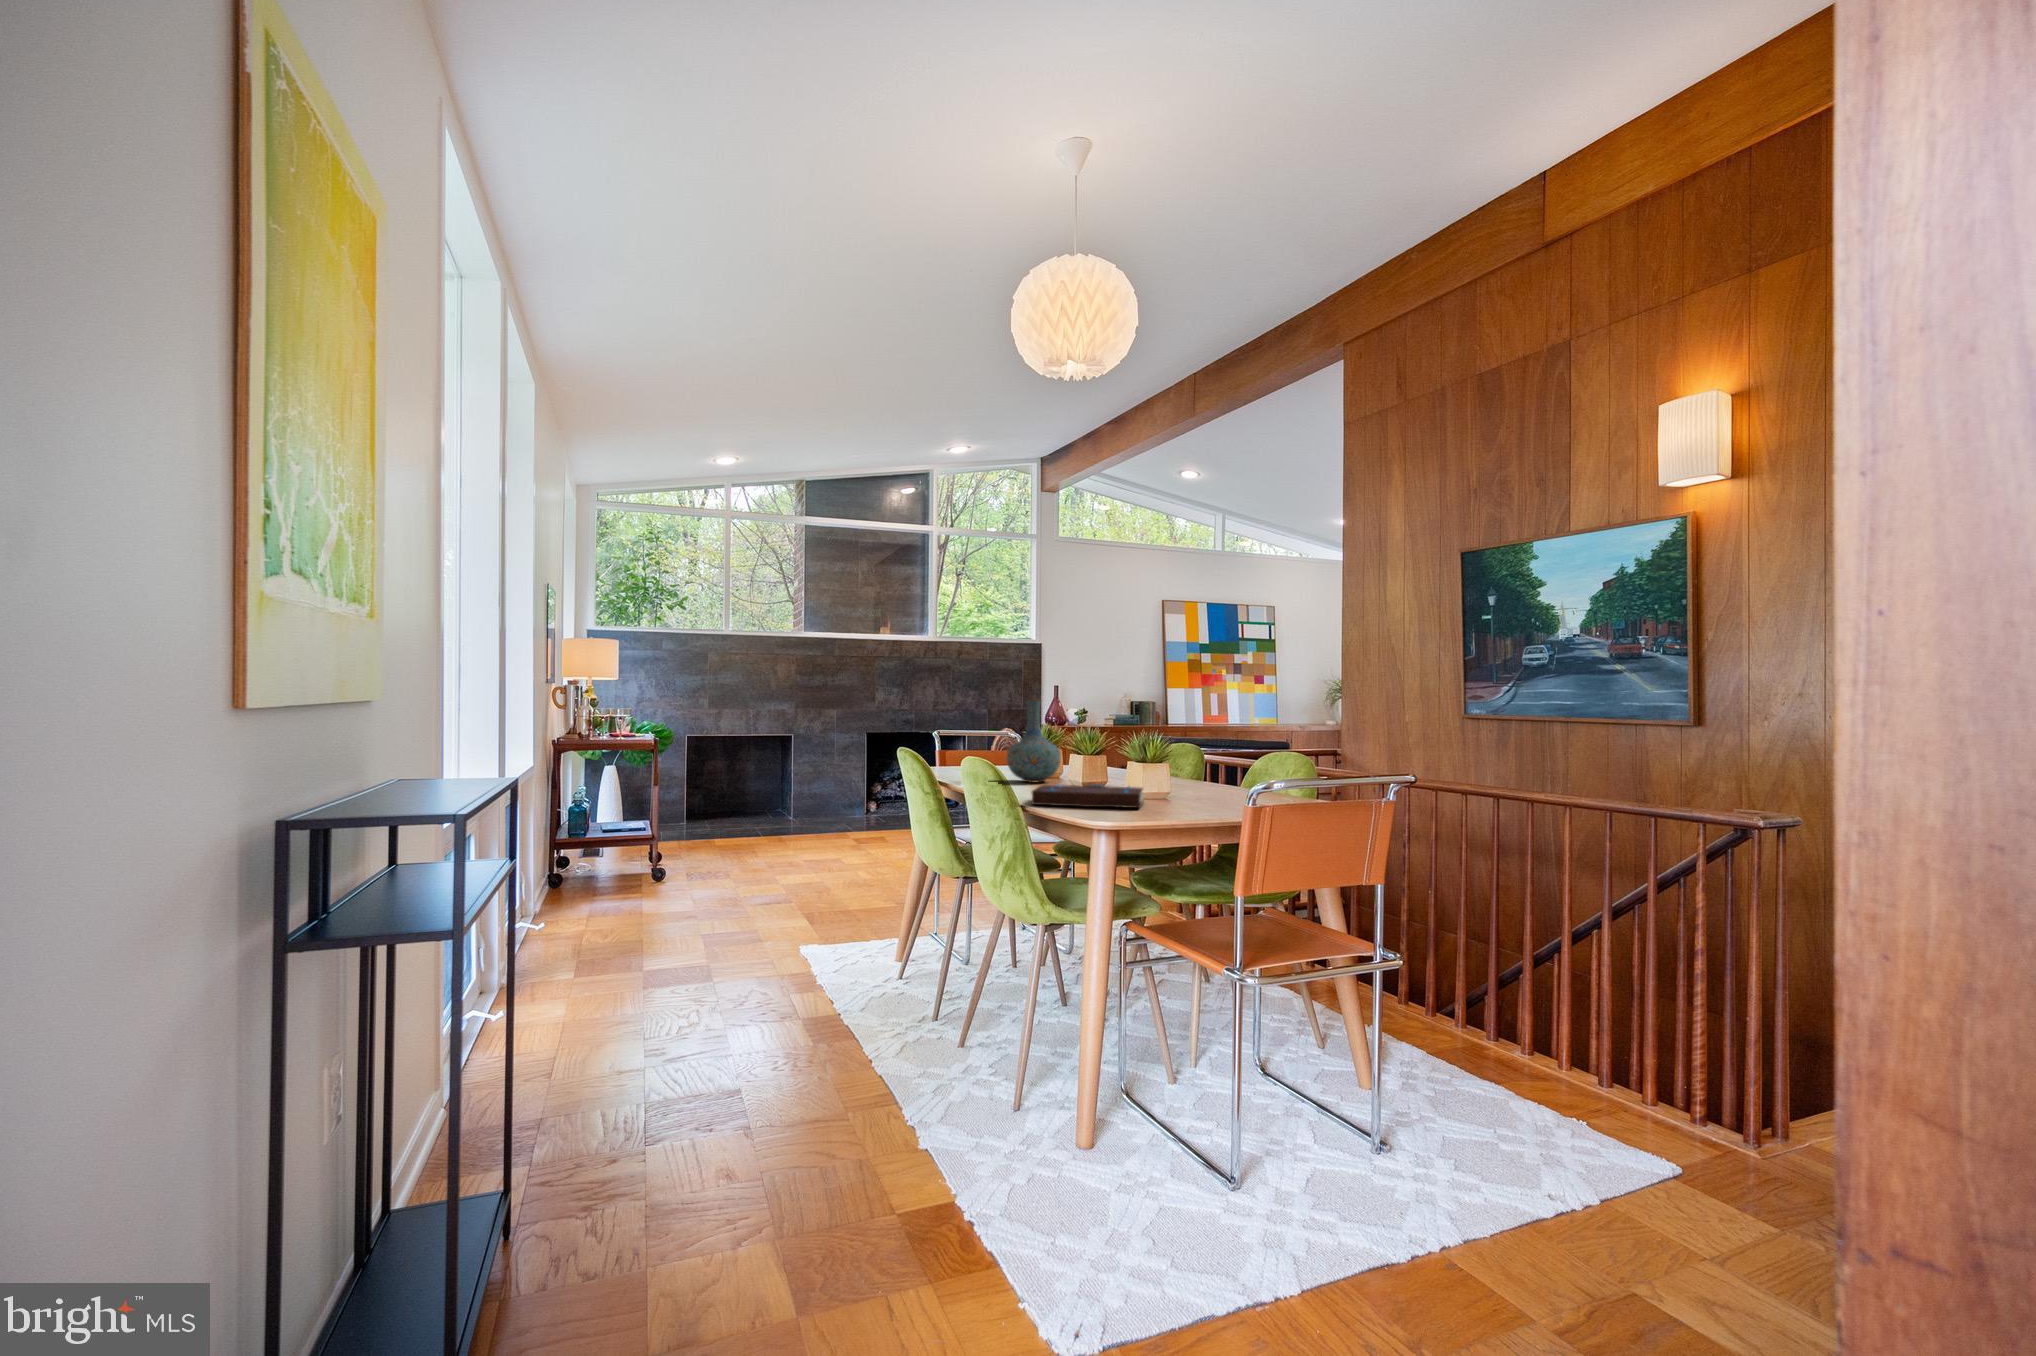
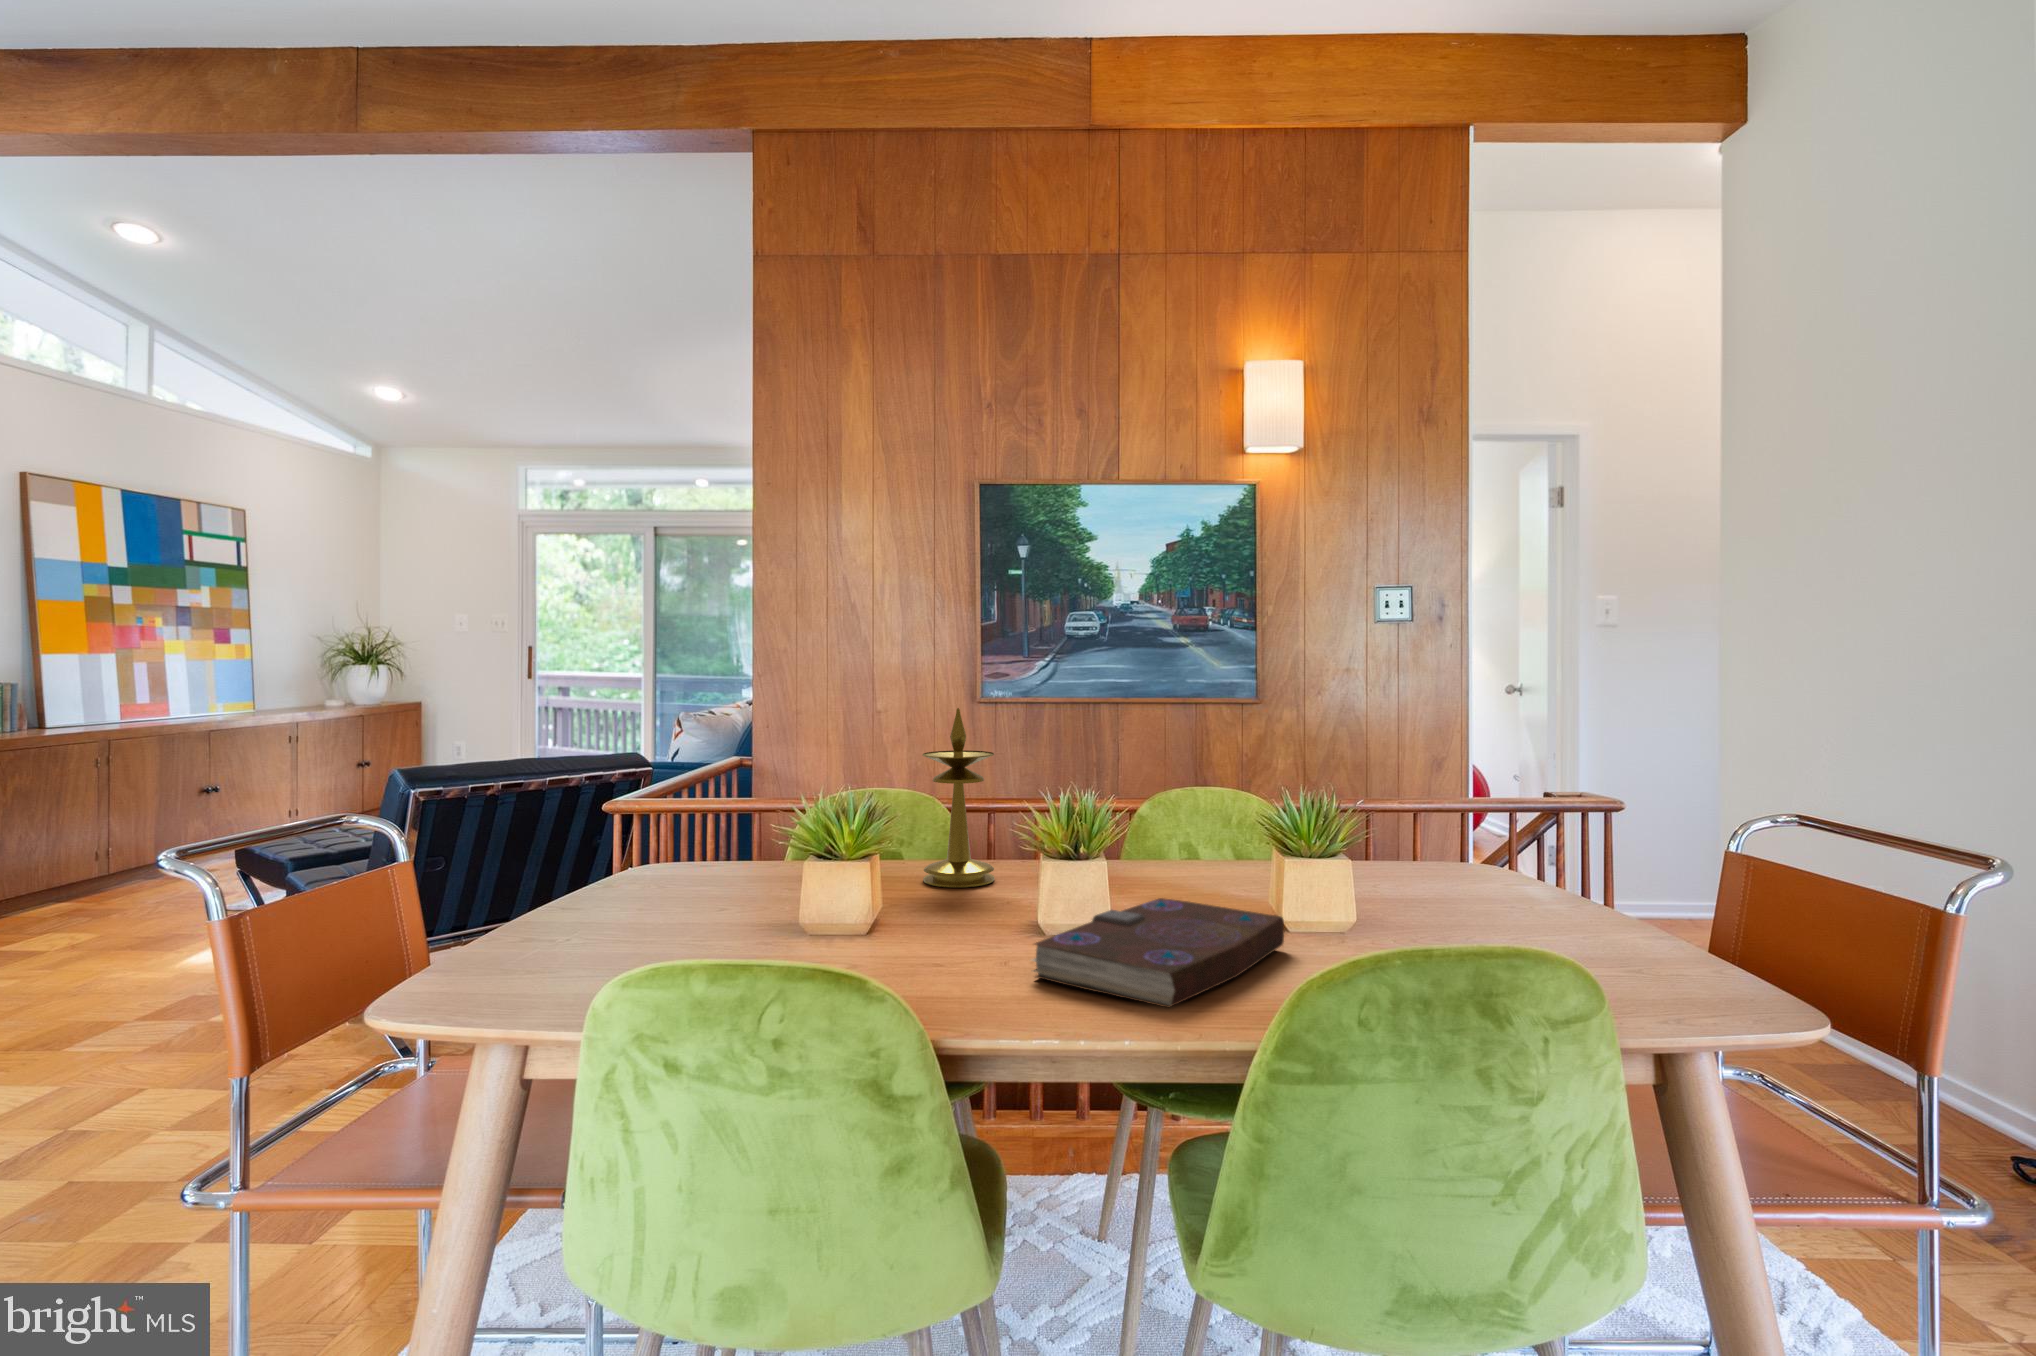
vase: present [1007,699,1061,783] -> none [593,718,740,936]
candlestick: none [1157,701,1194,791] -> present [923,708,994,888]

